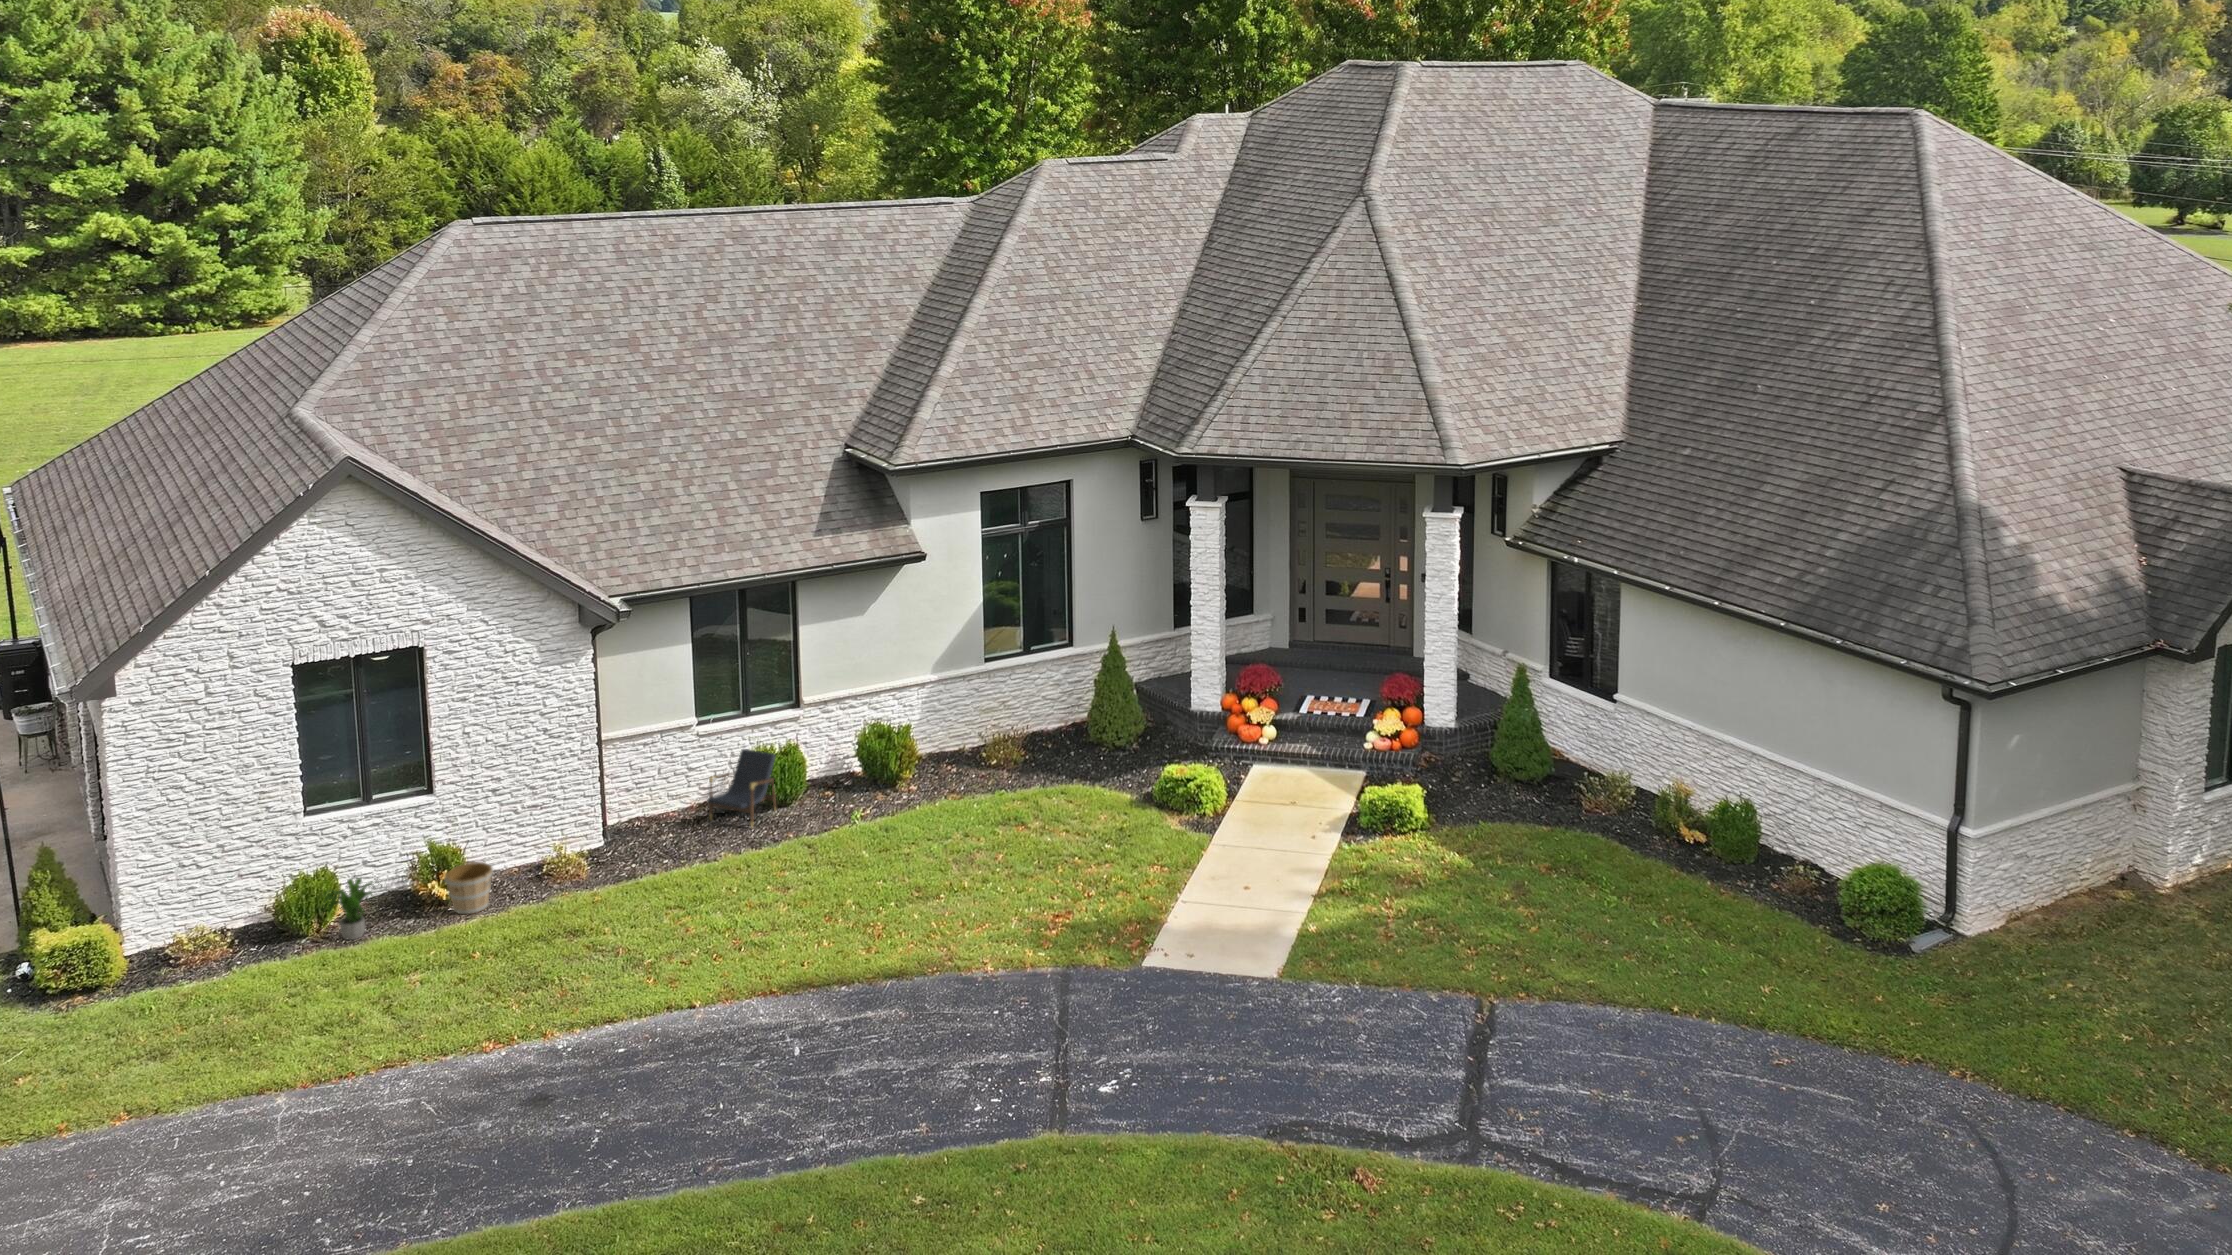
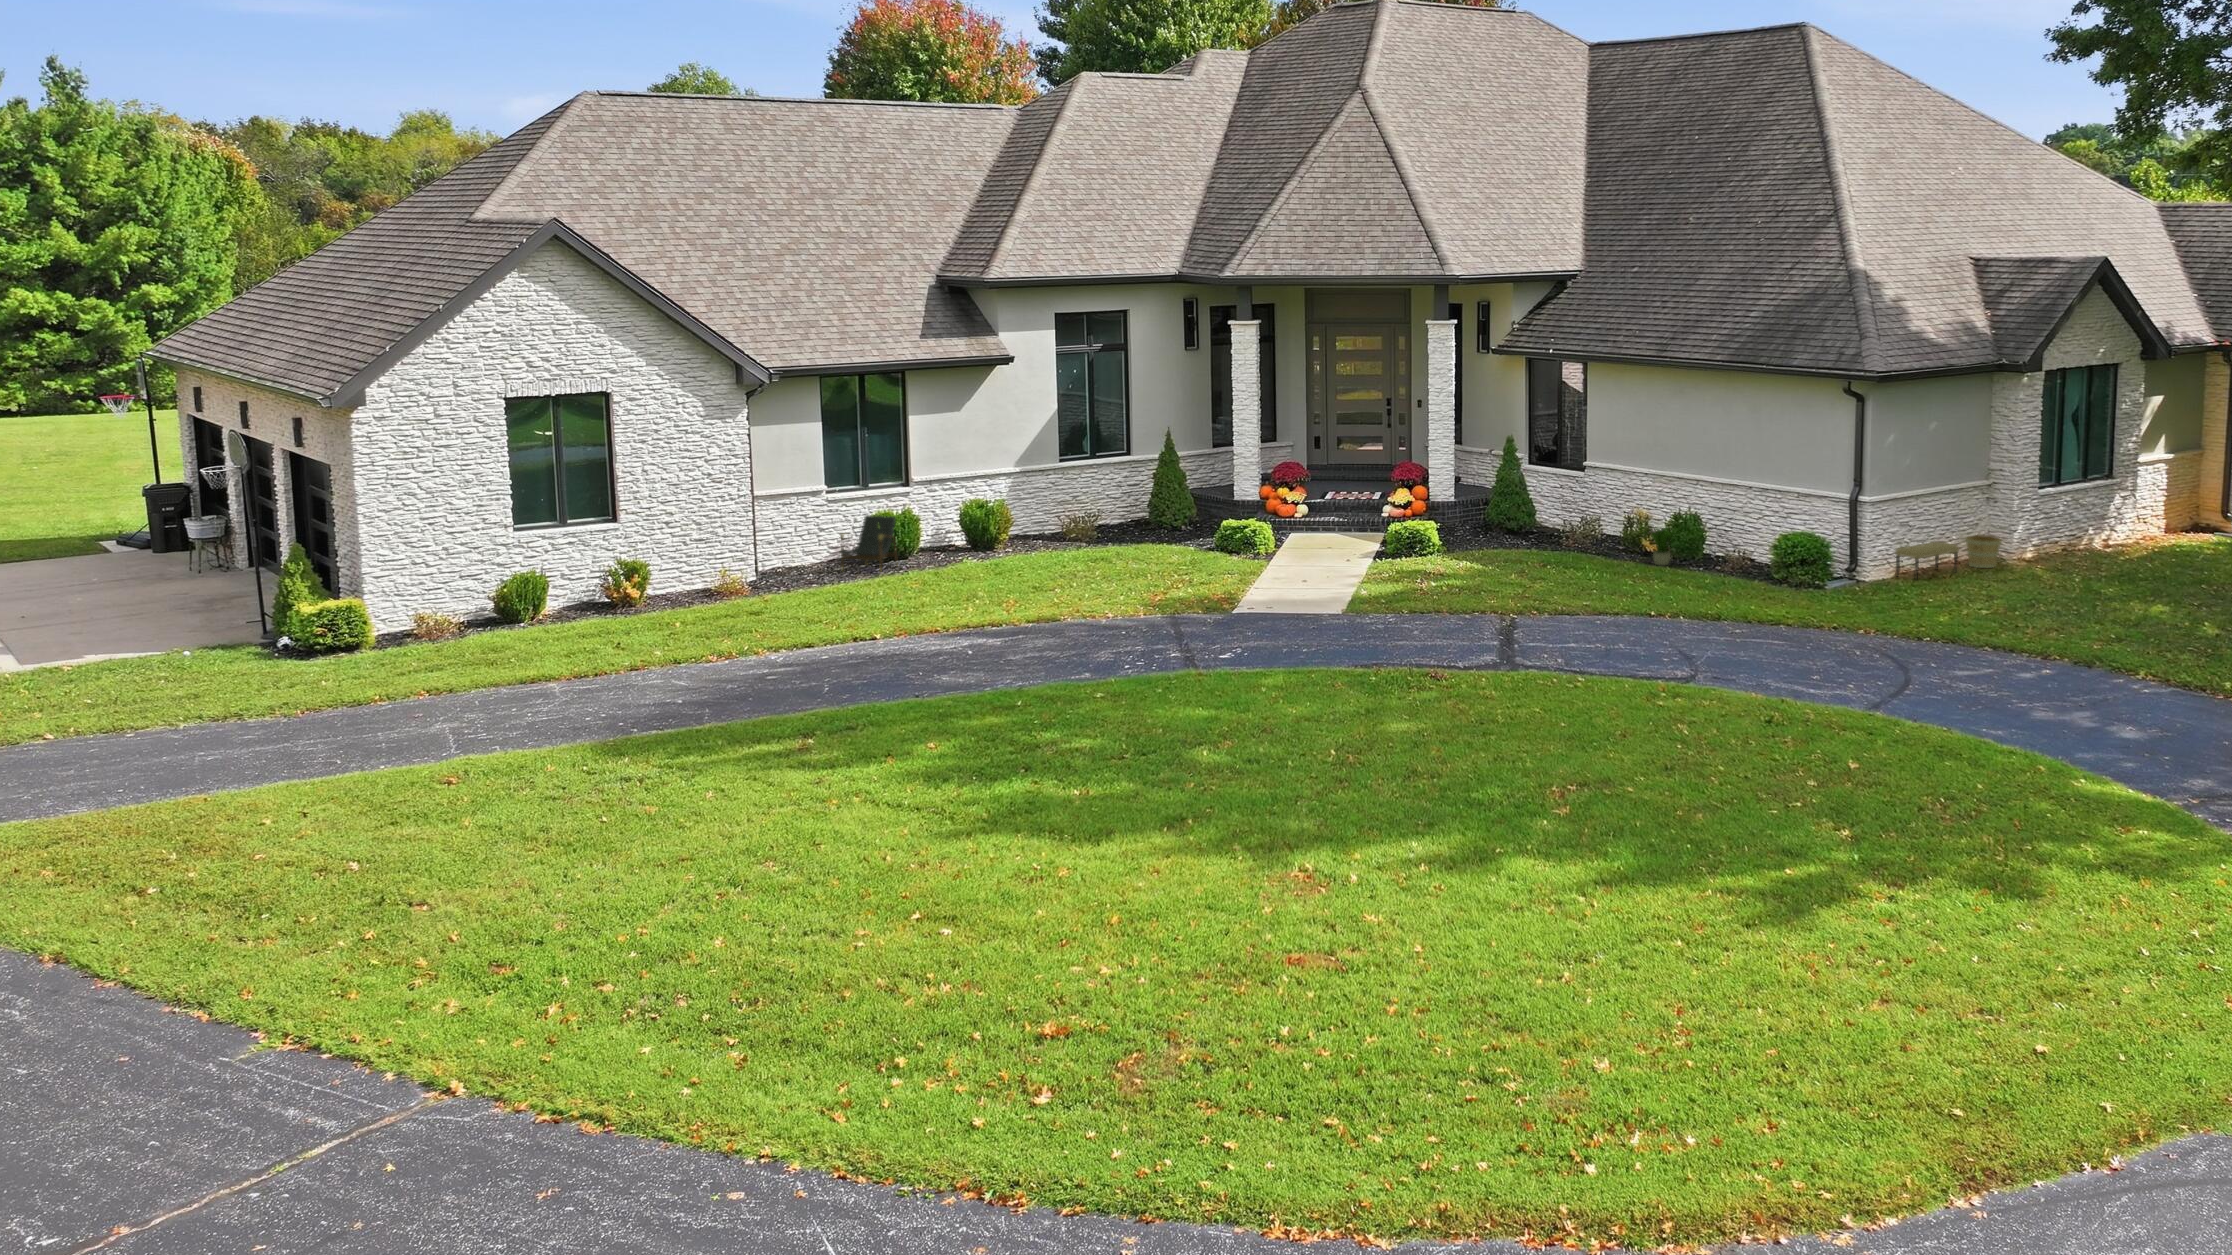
wooden bucket: present [444,862,493,914] -> present [1965,535,2002,568]
bench: none [2014,871,2102,935] -> present [1895,542,1959,579]
potted plant: present [323,878,382,940] -> present [1642,527,1676,565]

